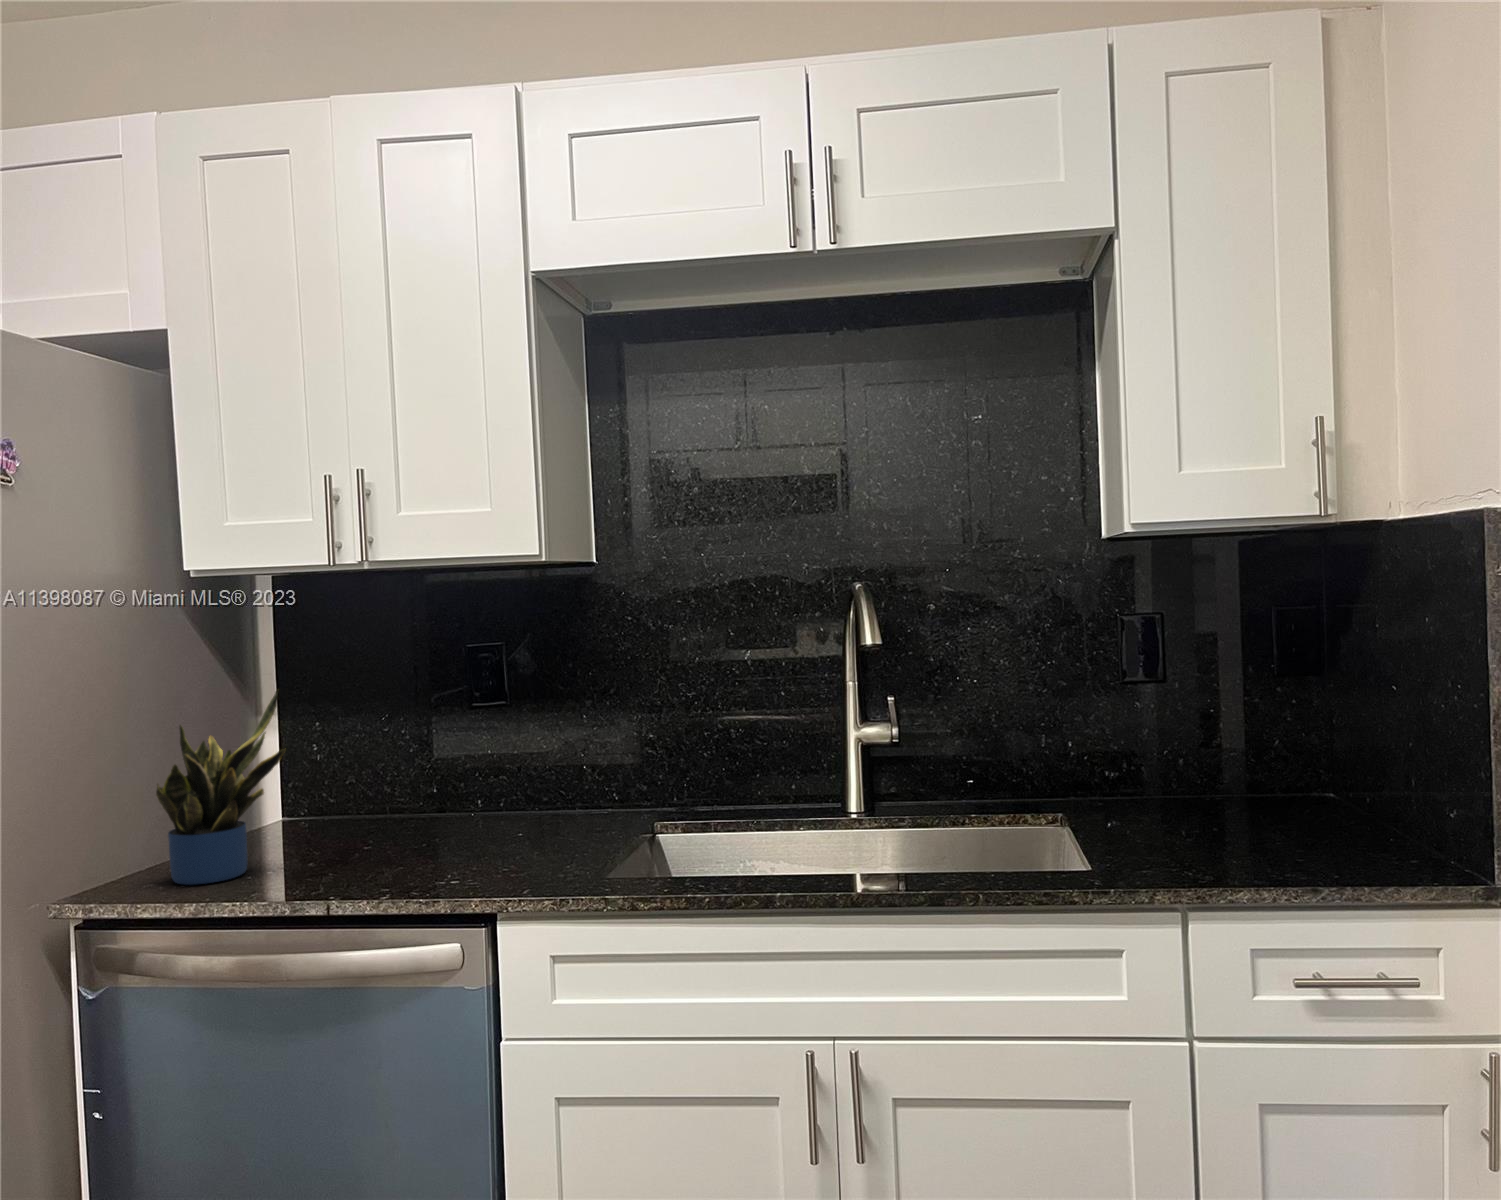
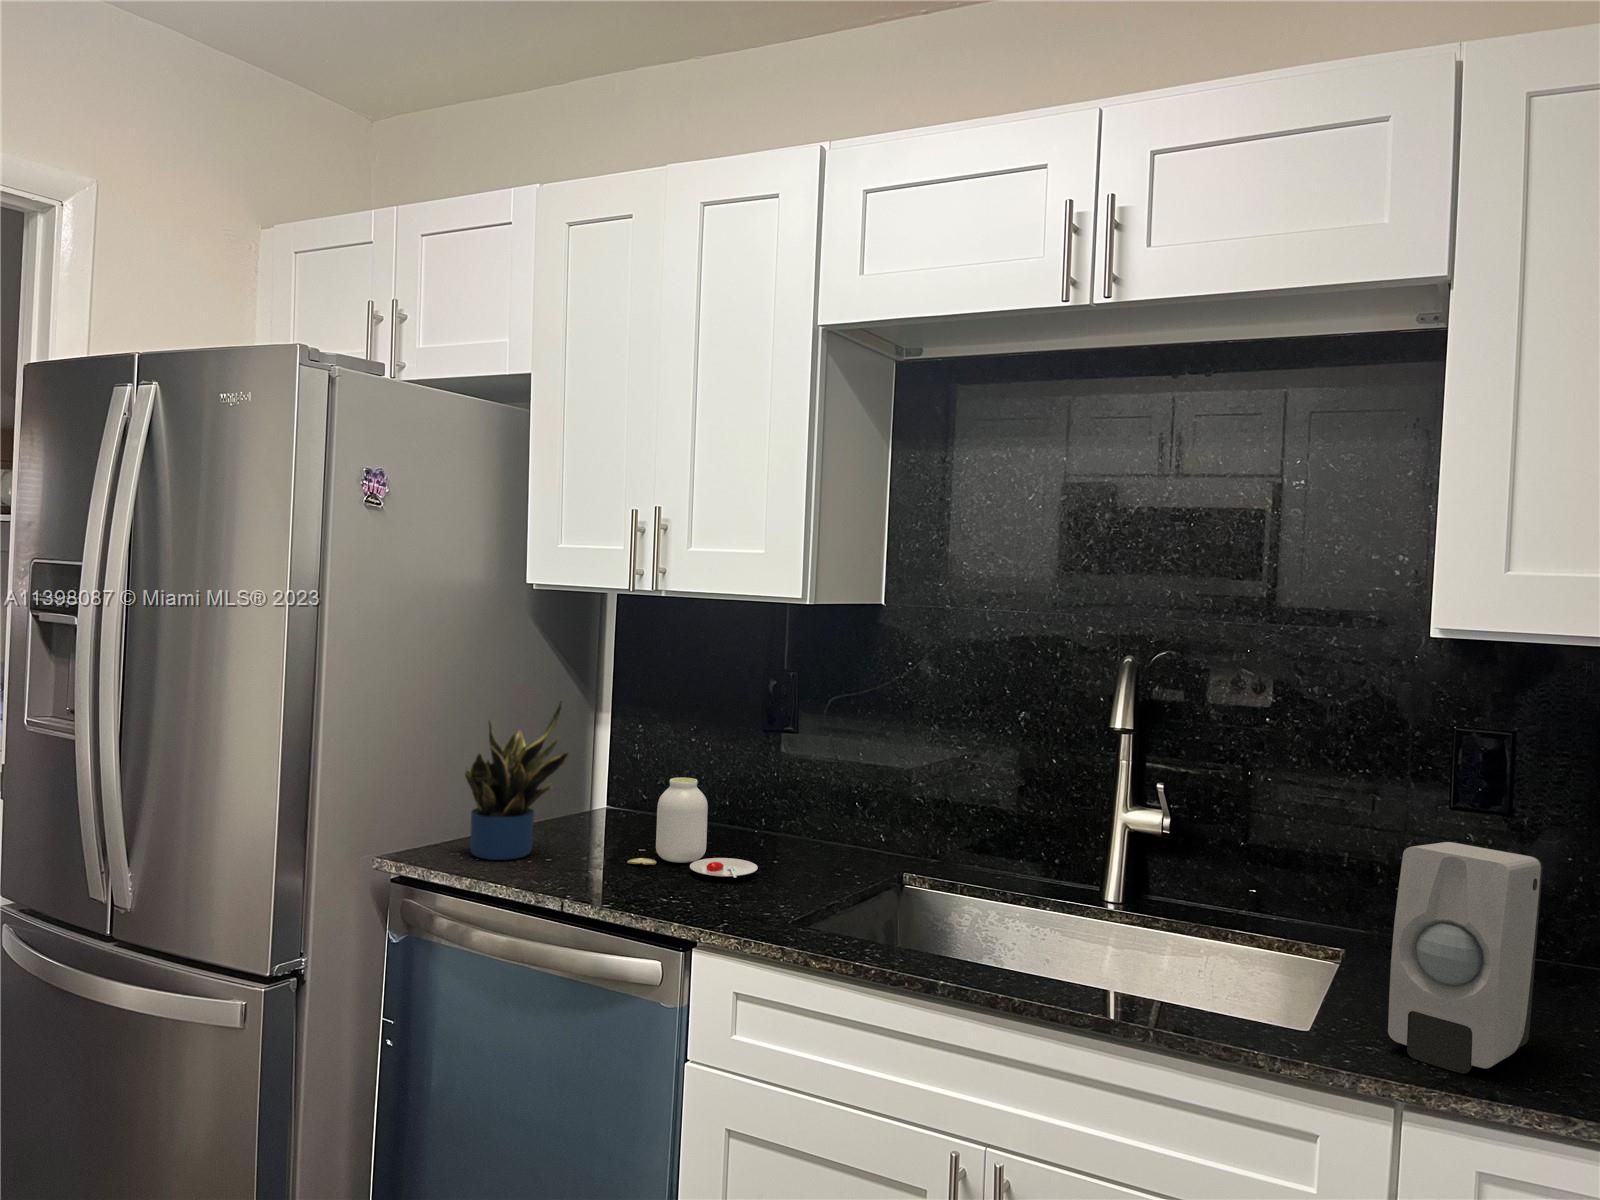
soap dispenser: none [1152,694,1245,874] -> present [1388,842,1543,1074]
jar: none [366,760,516,860] -> present [628,777,758,878]

